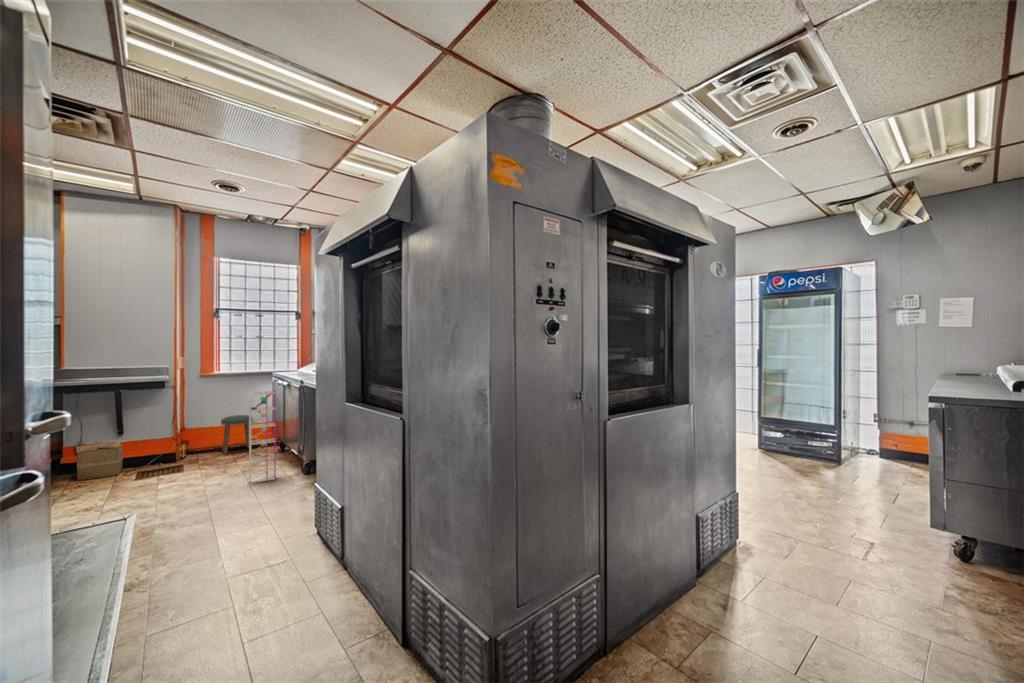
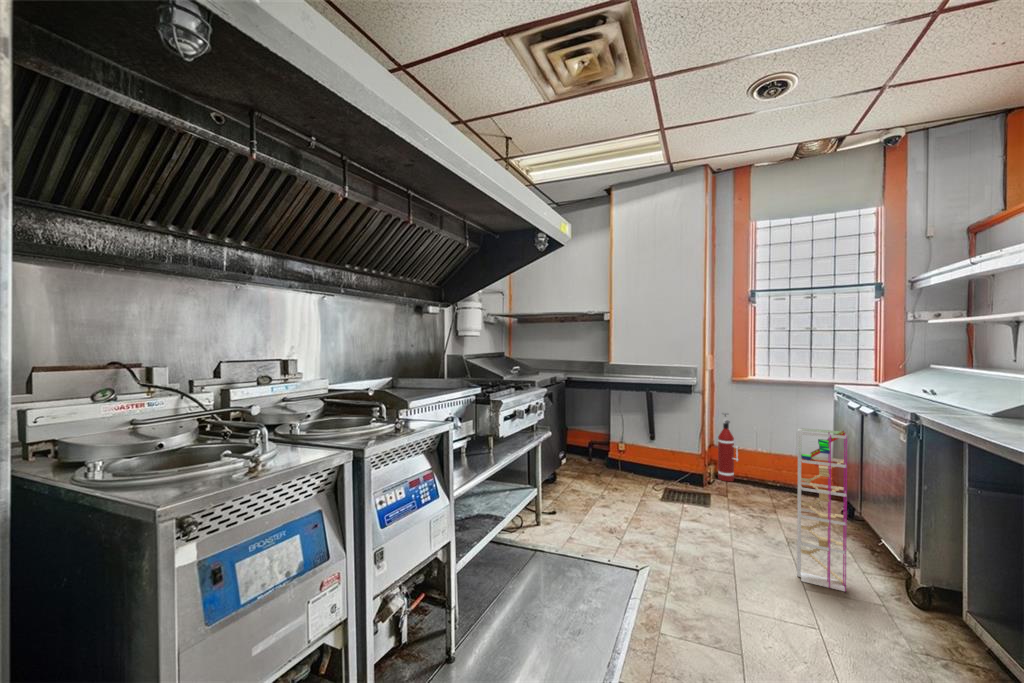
fire extinguisher: none [188,402,207,456] -> present [718,413,739,481]
stool: present [221,415,253,455] -> none [757,439,801,499]
cardboard box: present [77,442,123,481] -> none [614,445,653,487]

